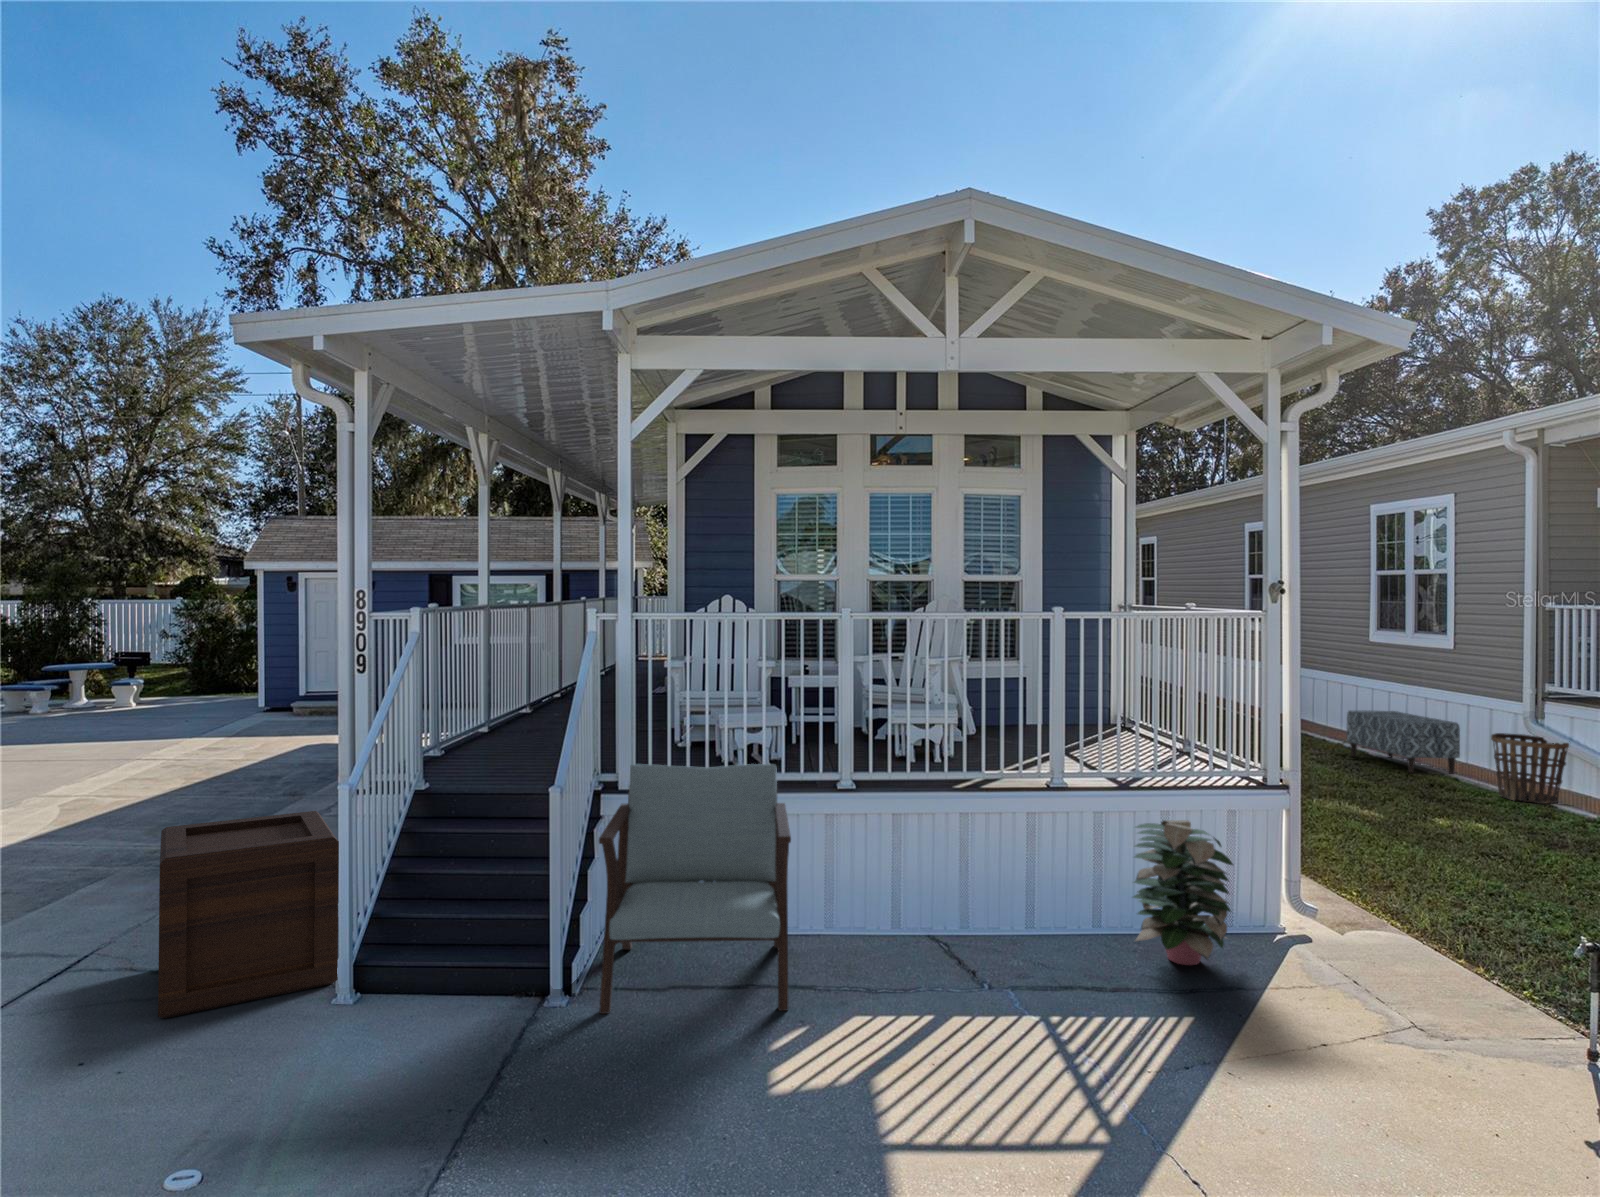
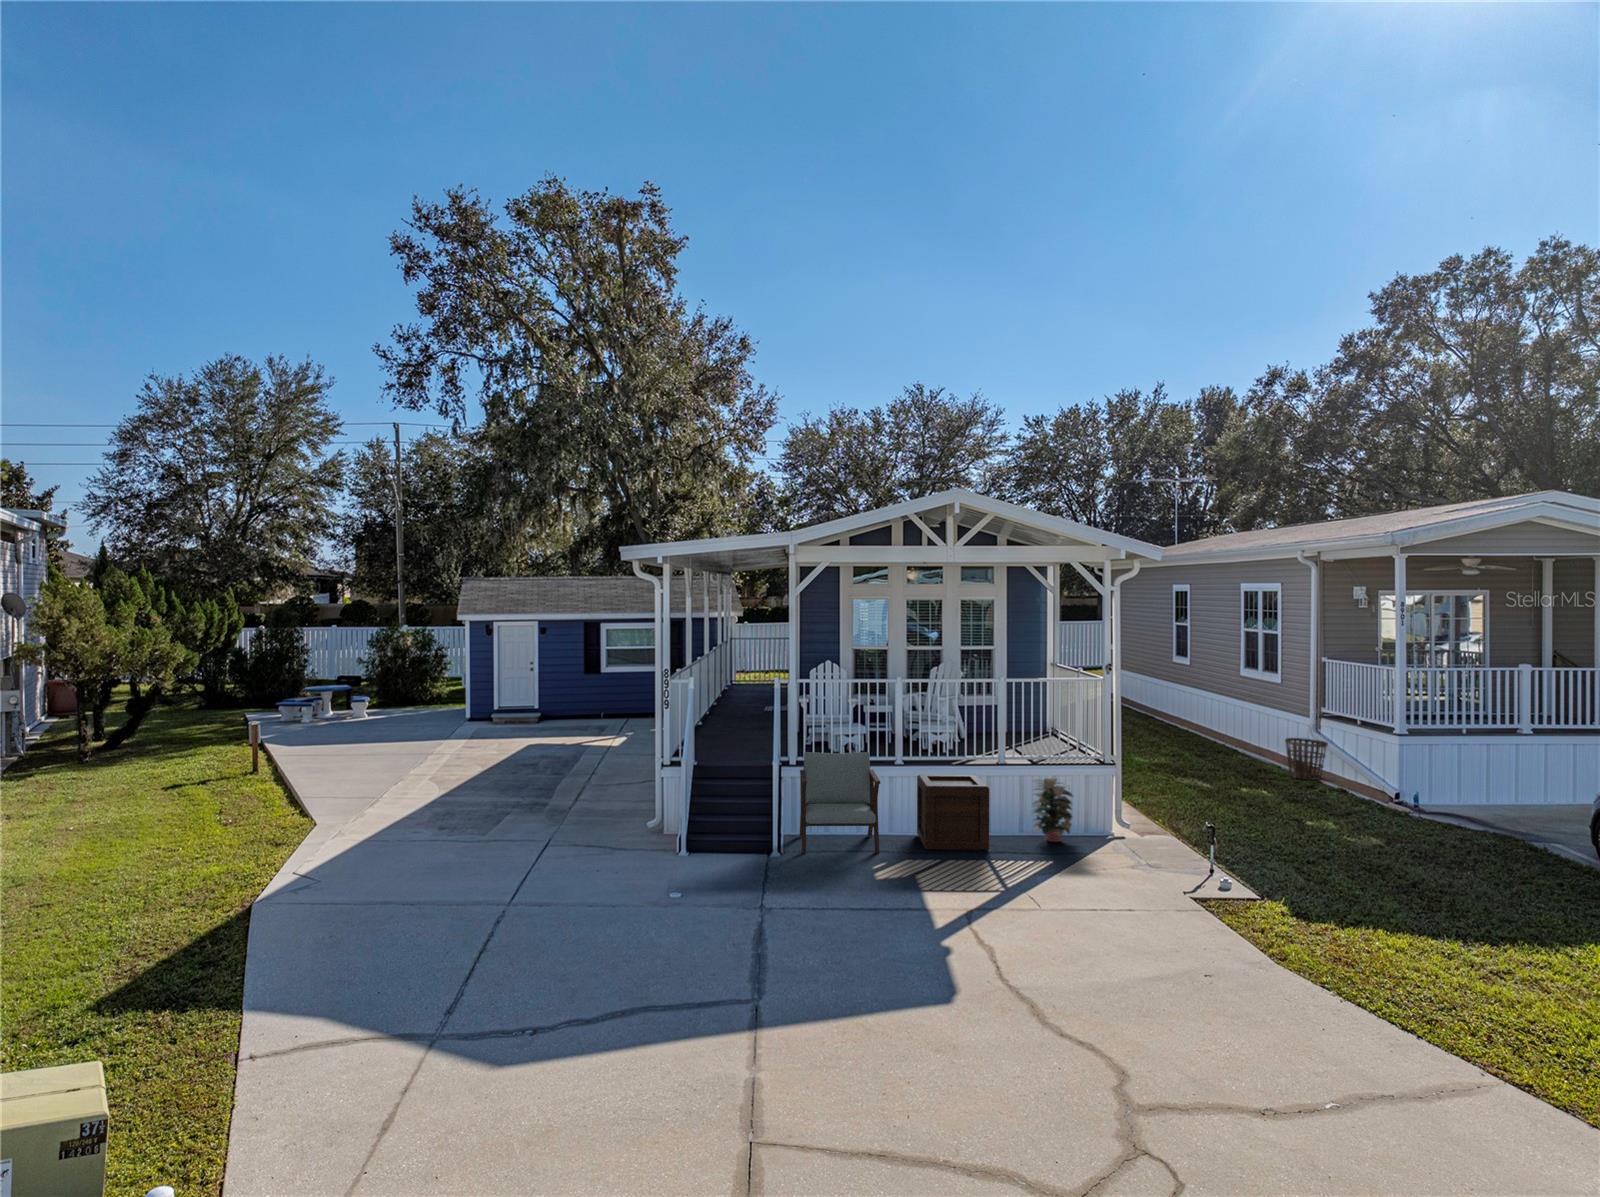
bench: present [1347,710,1460,774] -> none [1220,722,1282,764]
wooden crate: present [158,811,339,1018] -> present [917,775,989,850]

